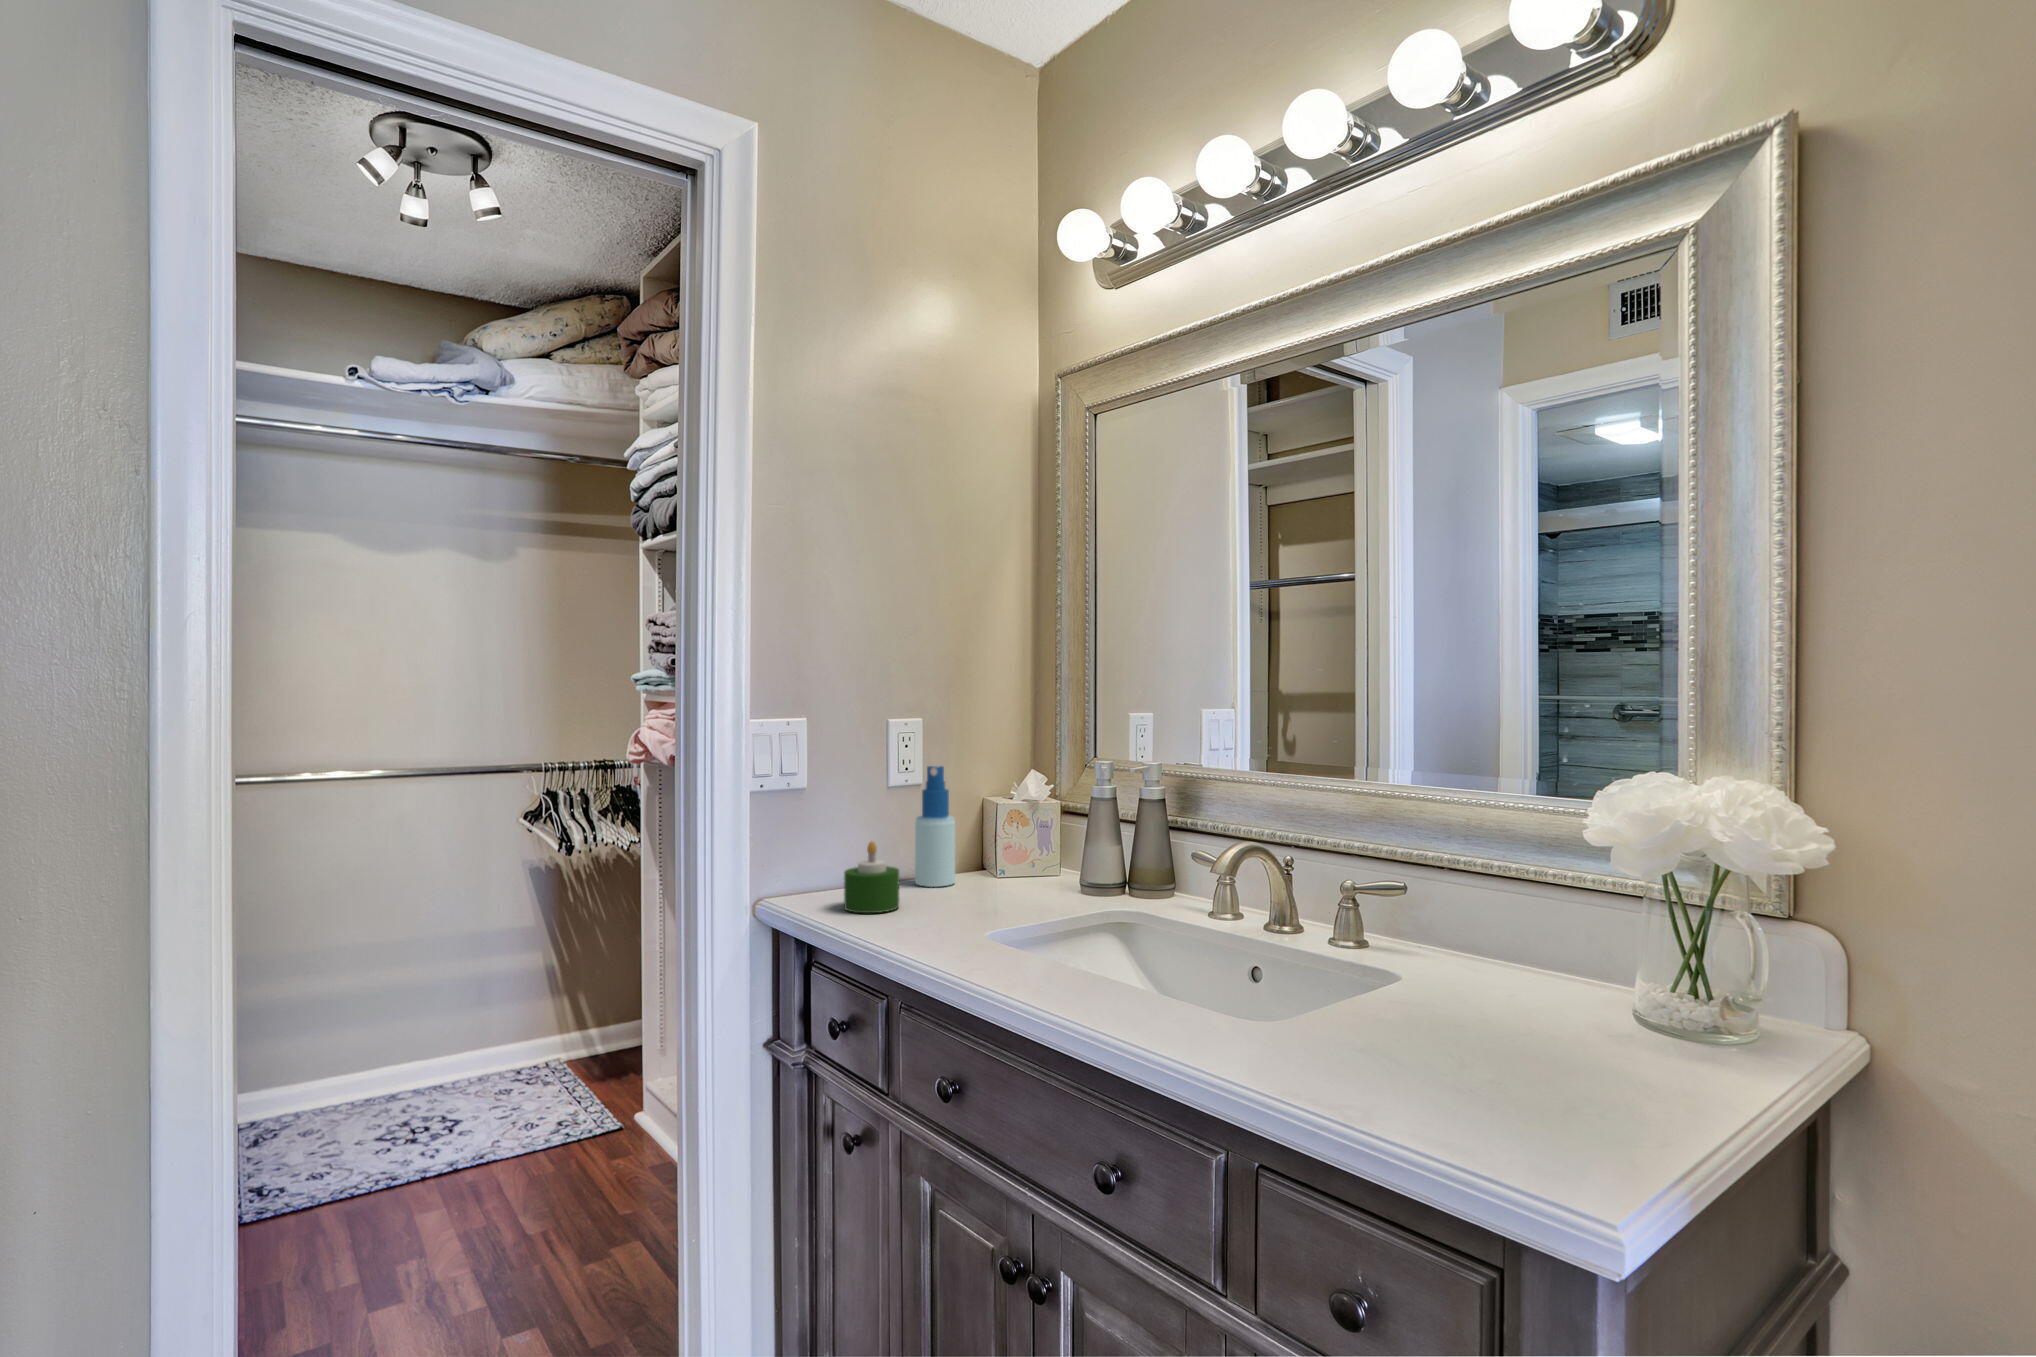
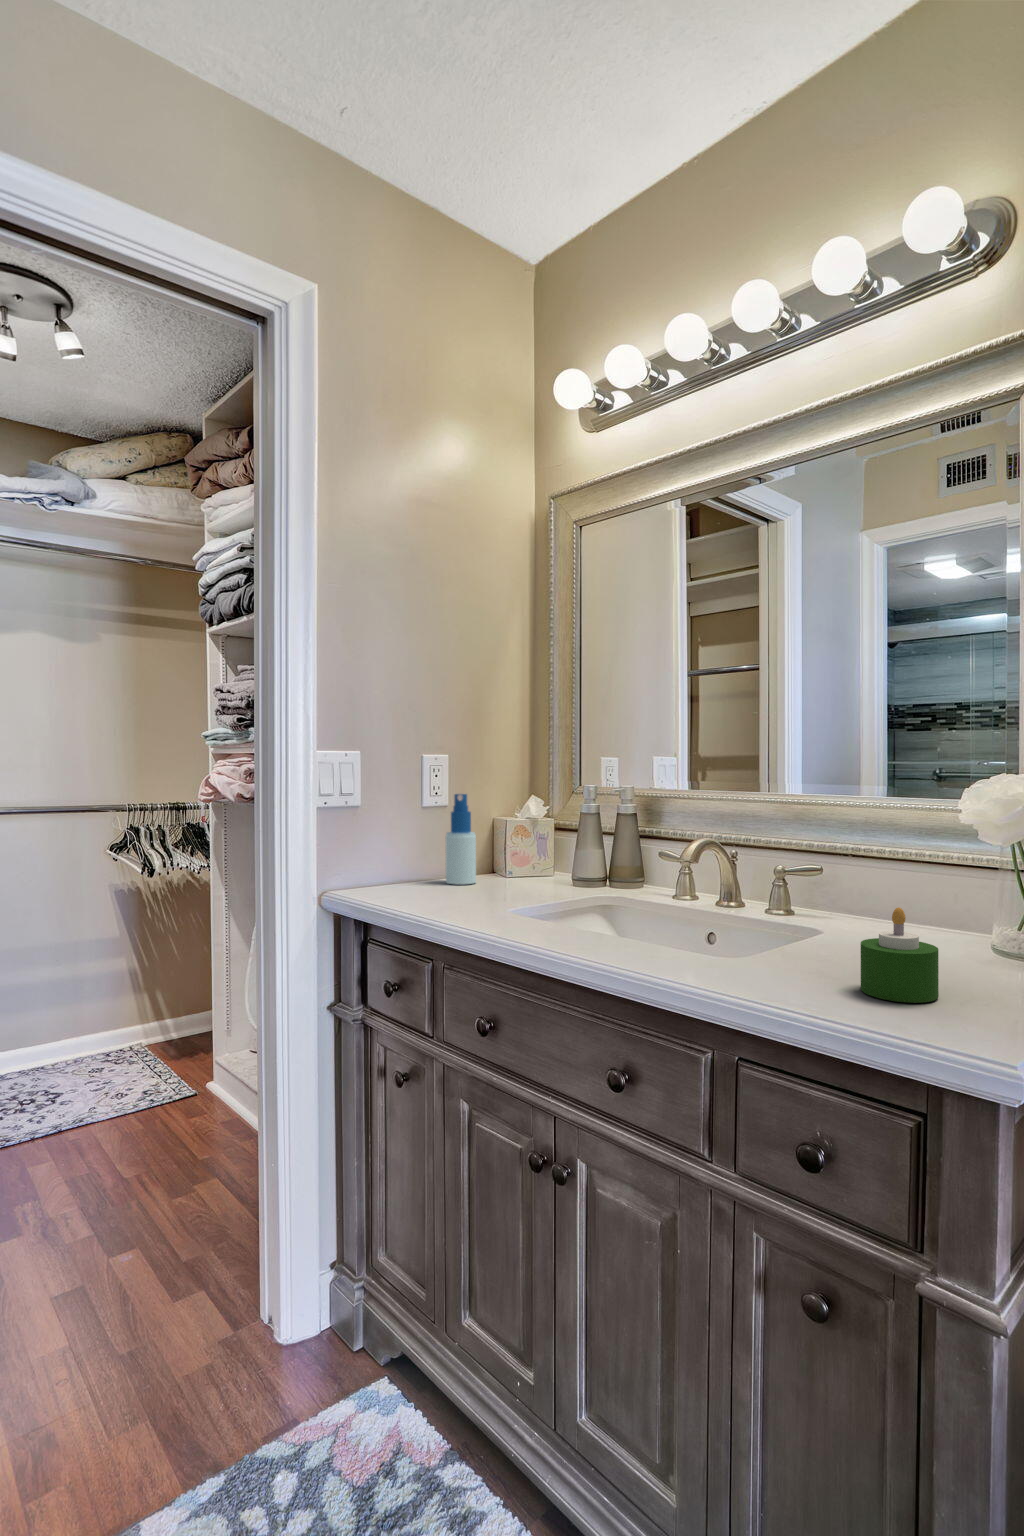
candle: present [844,842,899,913] -> present [861,908,939,1003]

